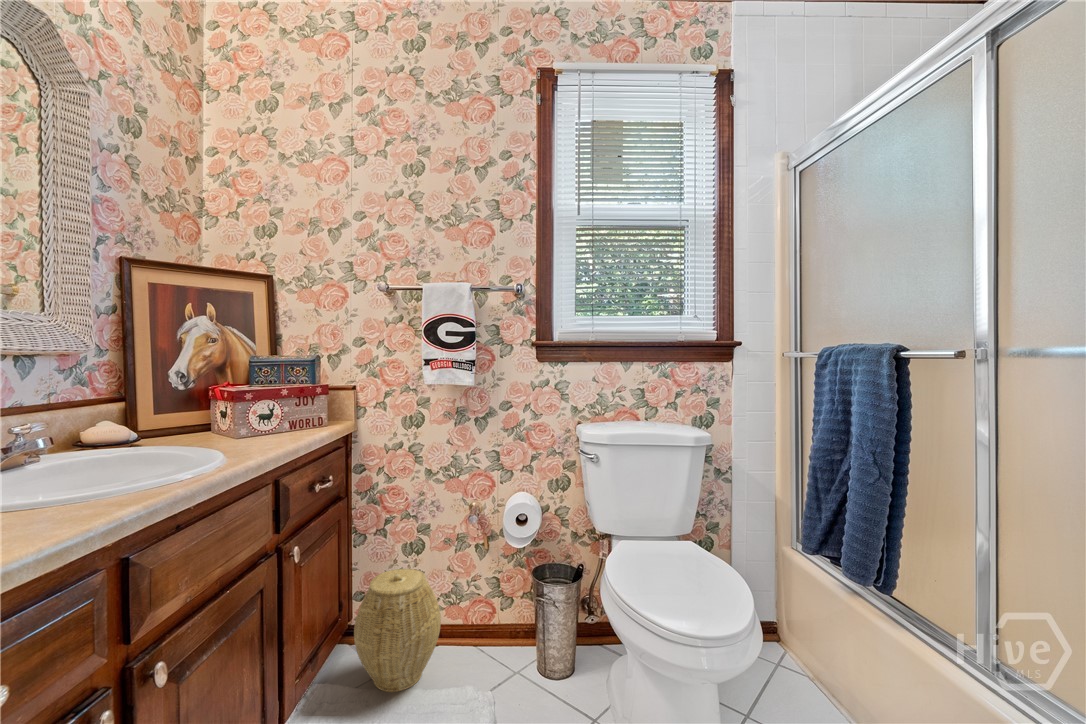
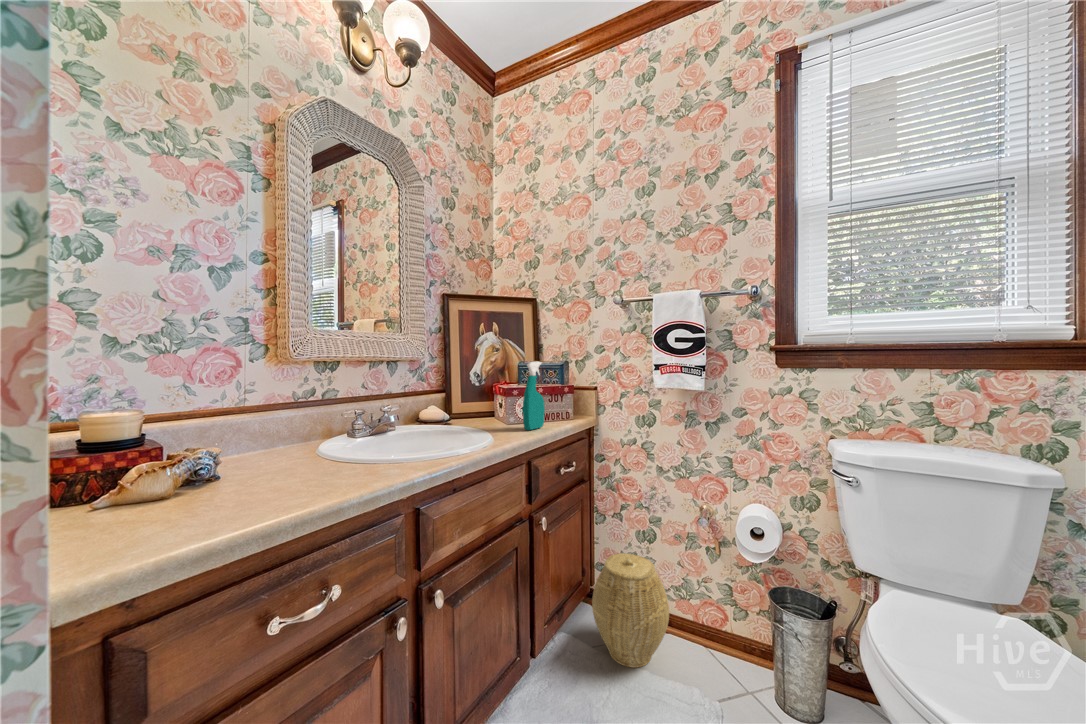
spray bottle: none [262,356,292,441] -> present [523,362,545,430]

